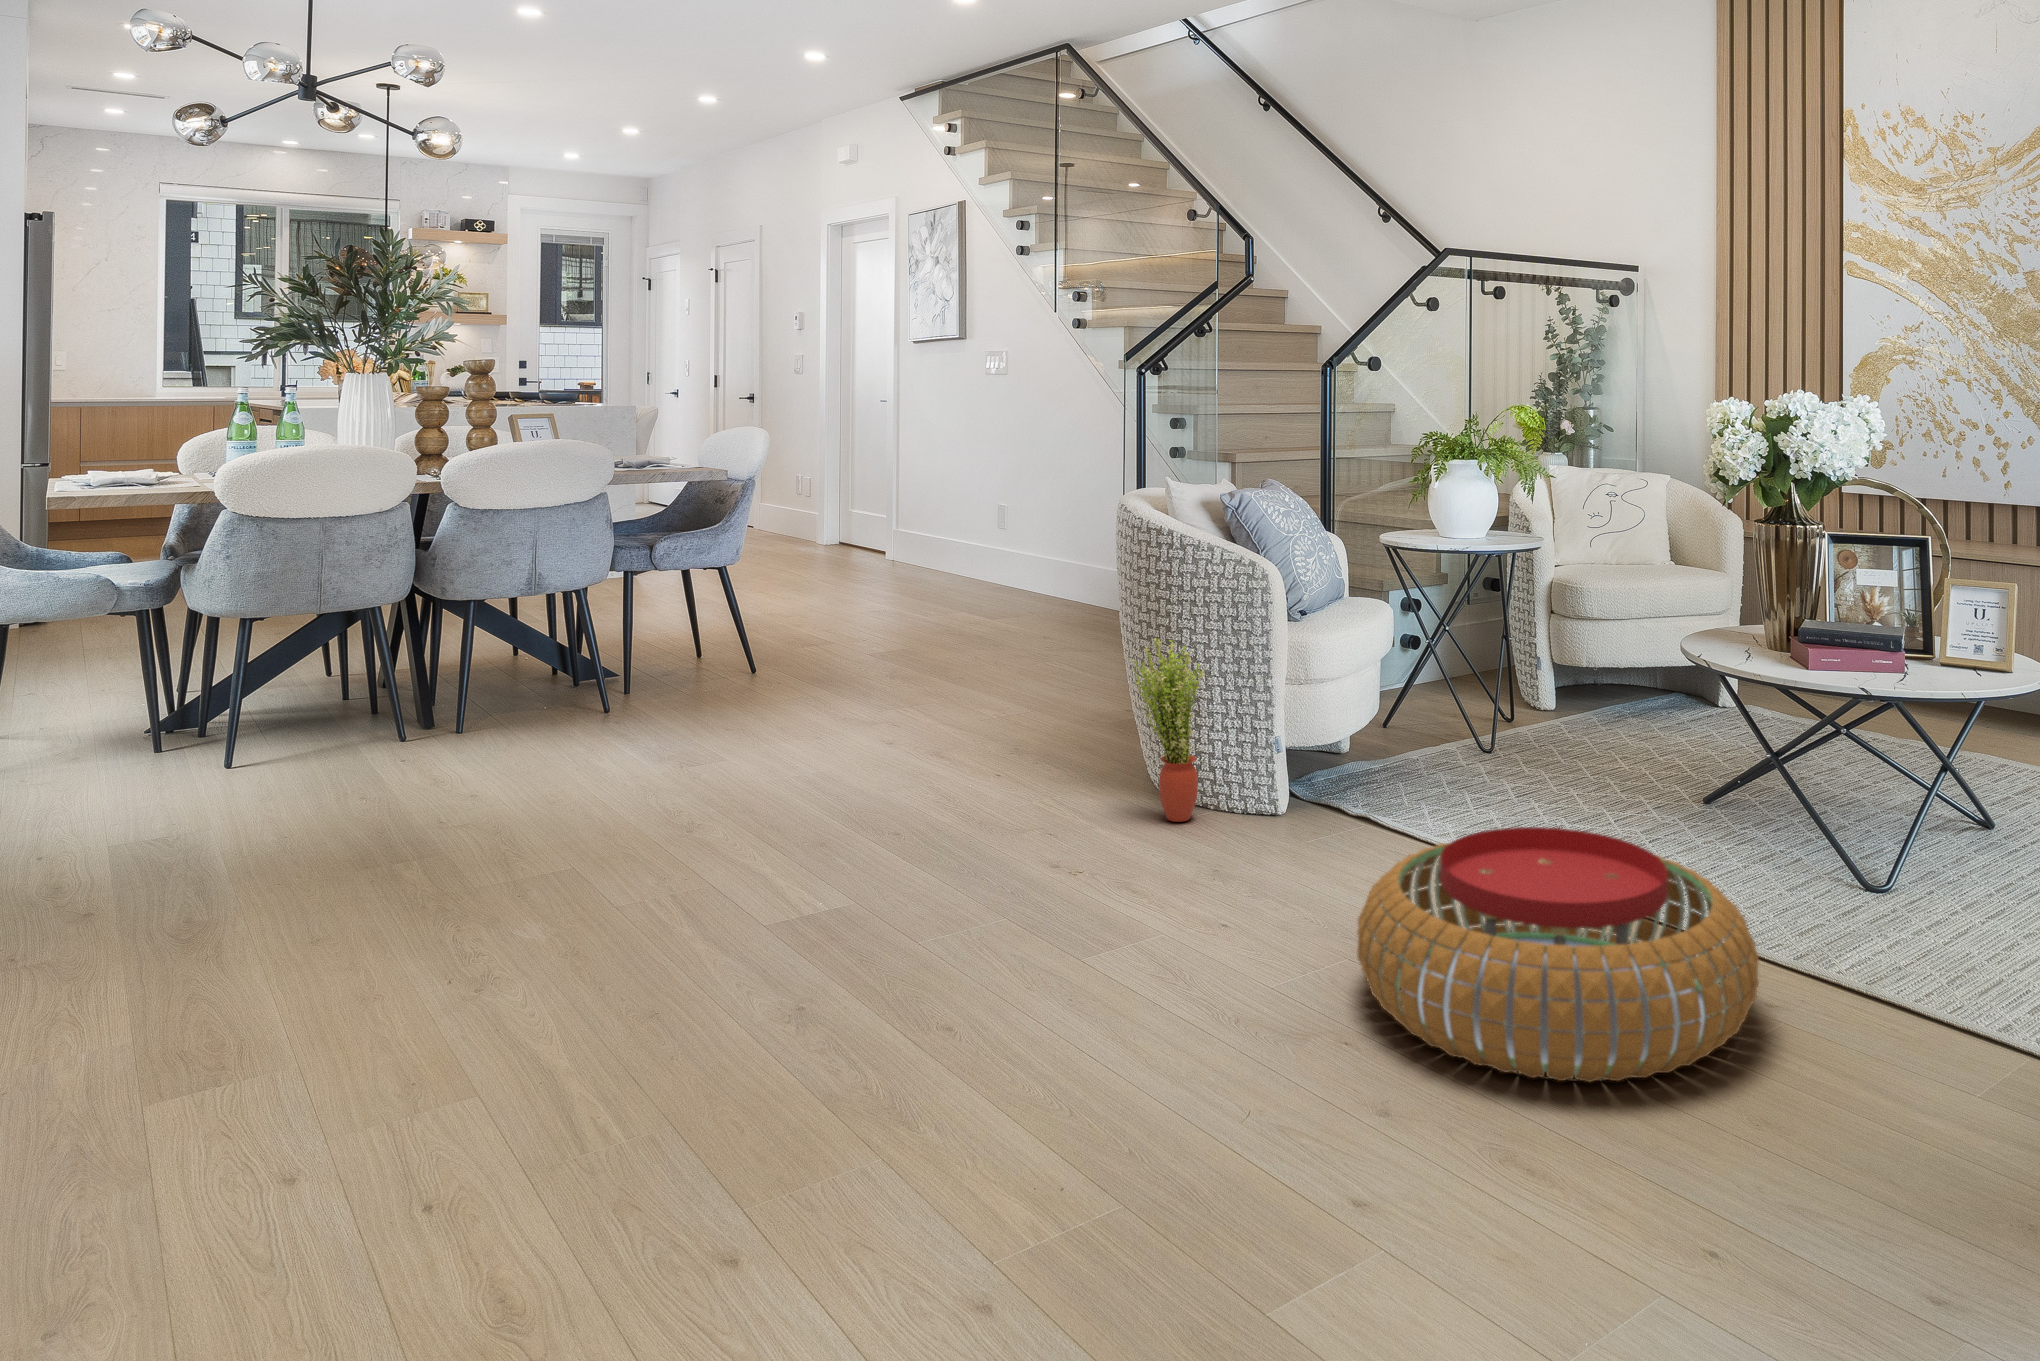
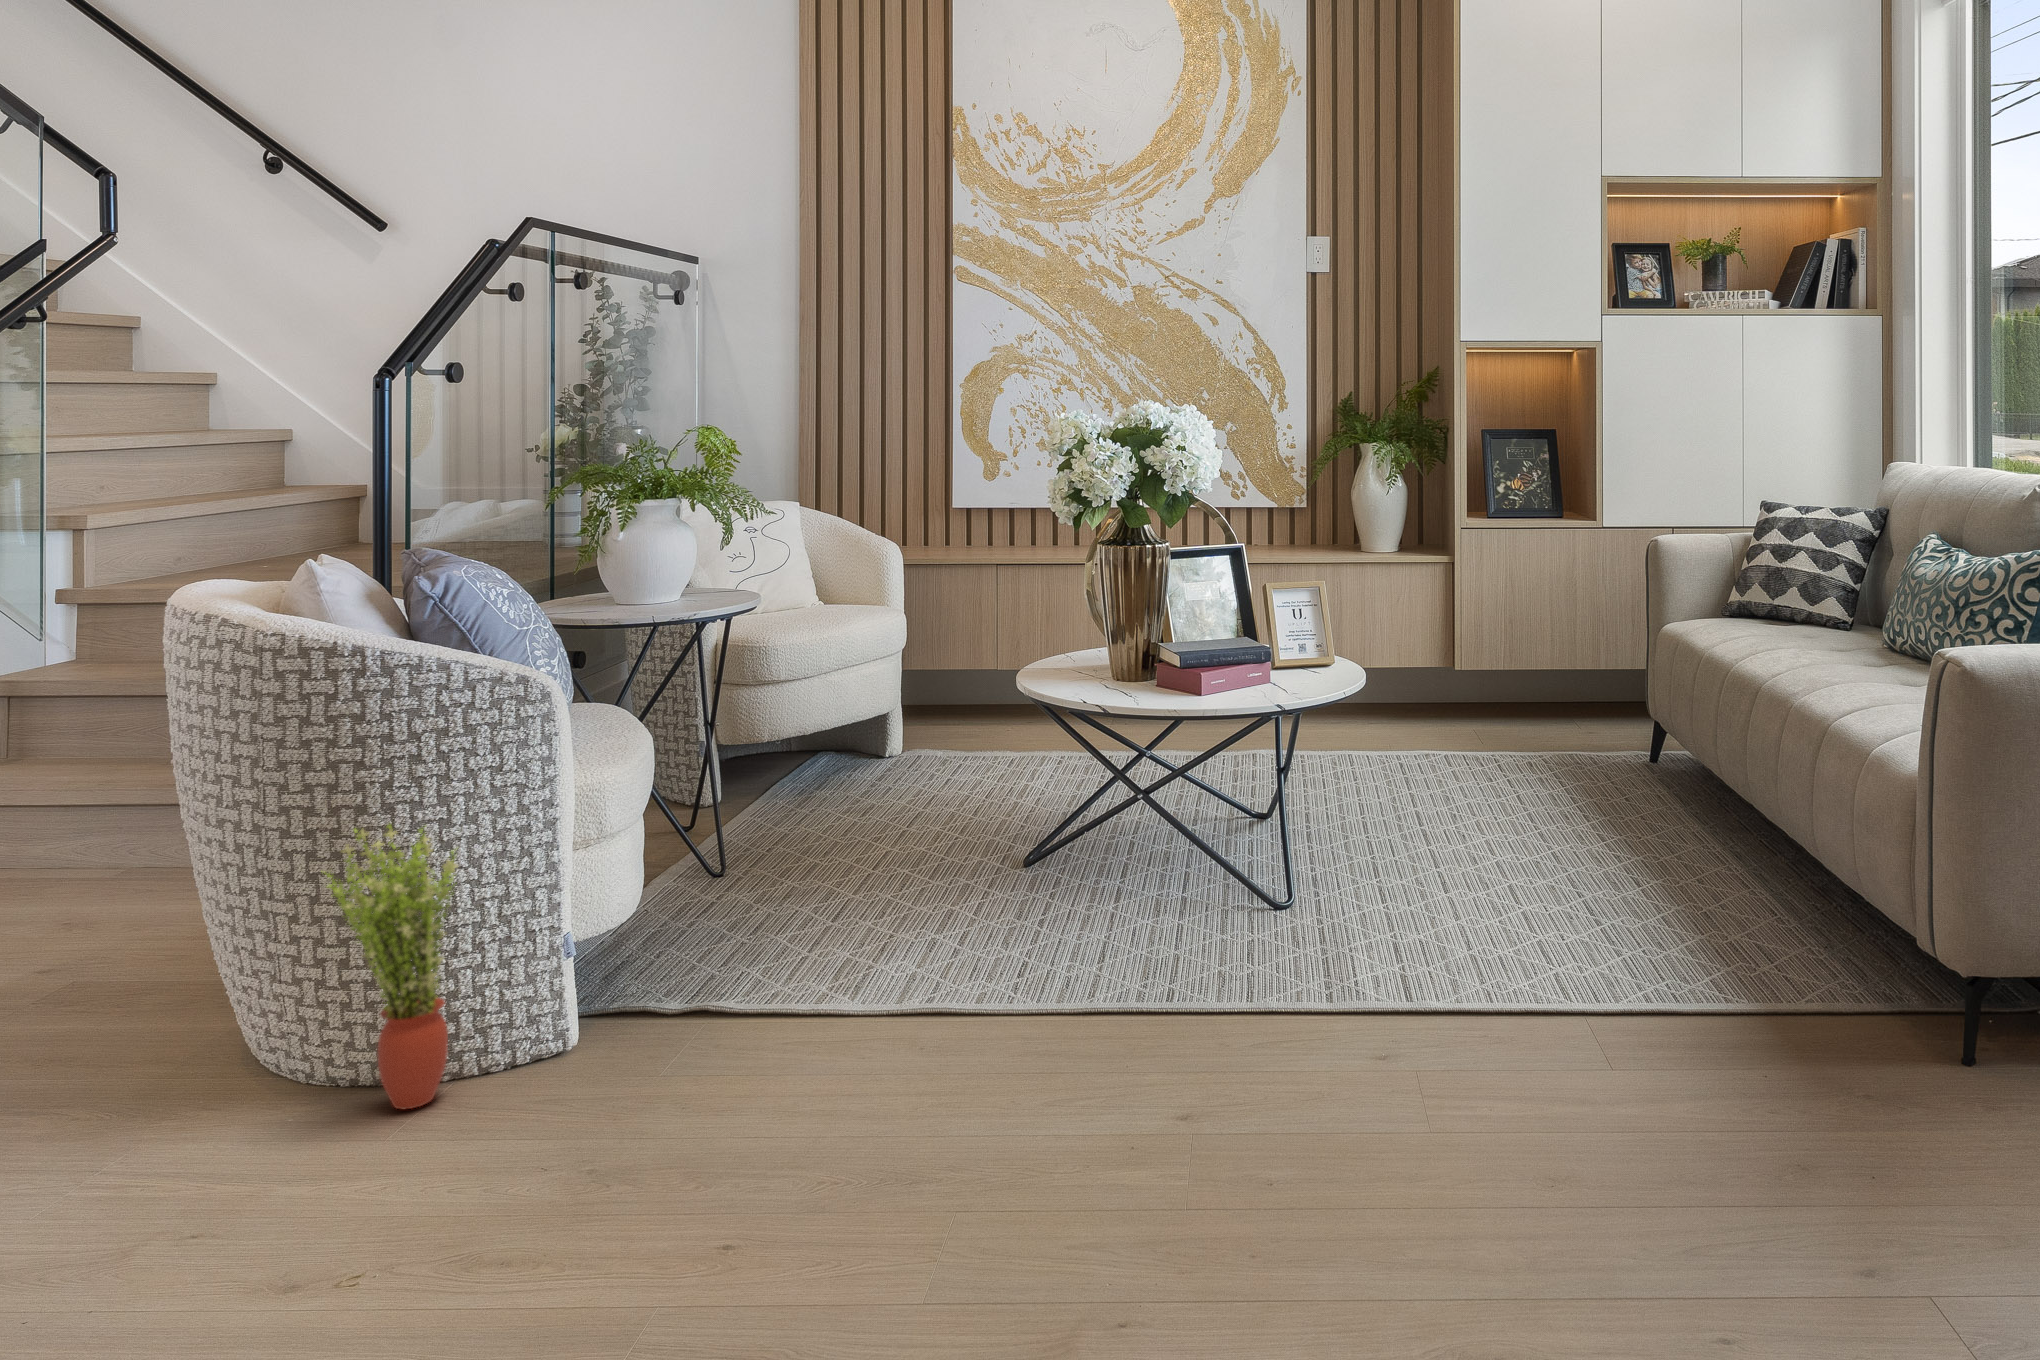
pouf: present [1357,827,1759,1082] -> none [975,910,1428,1214]

